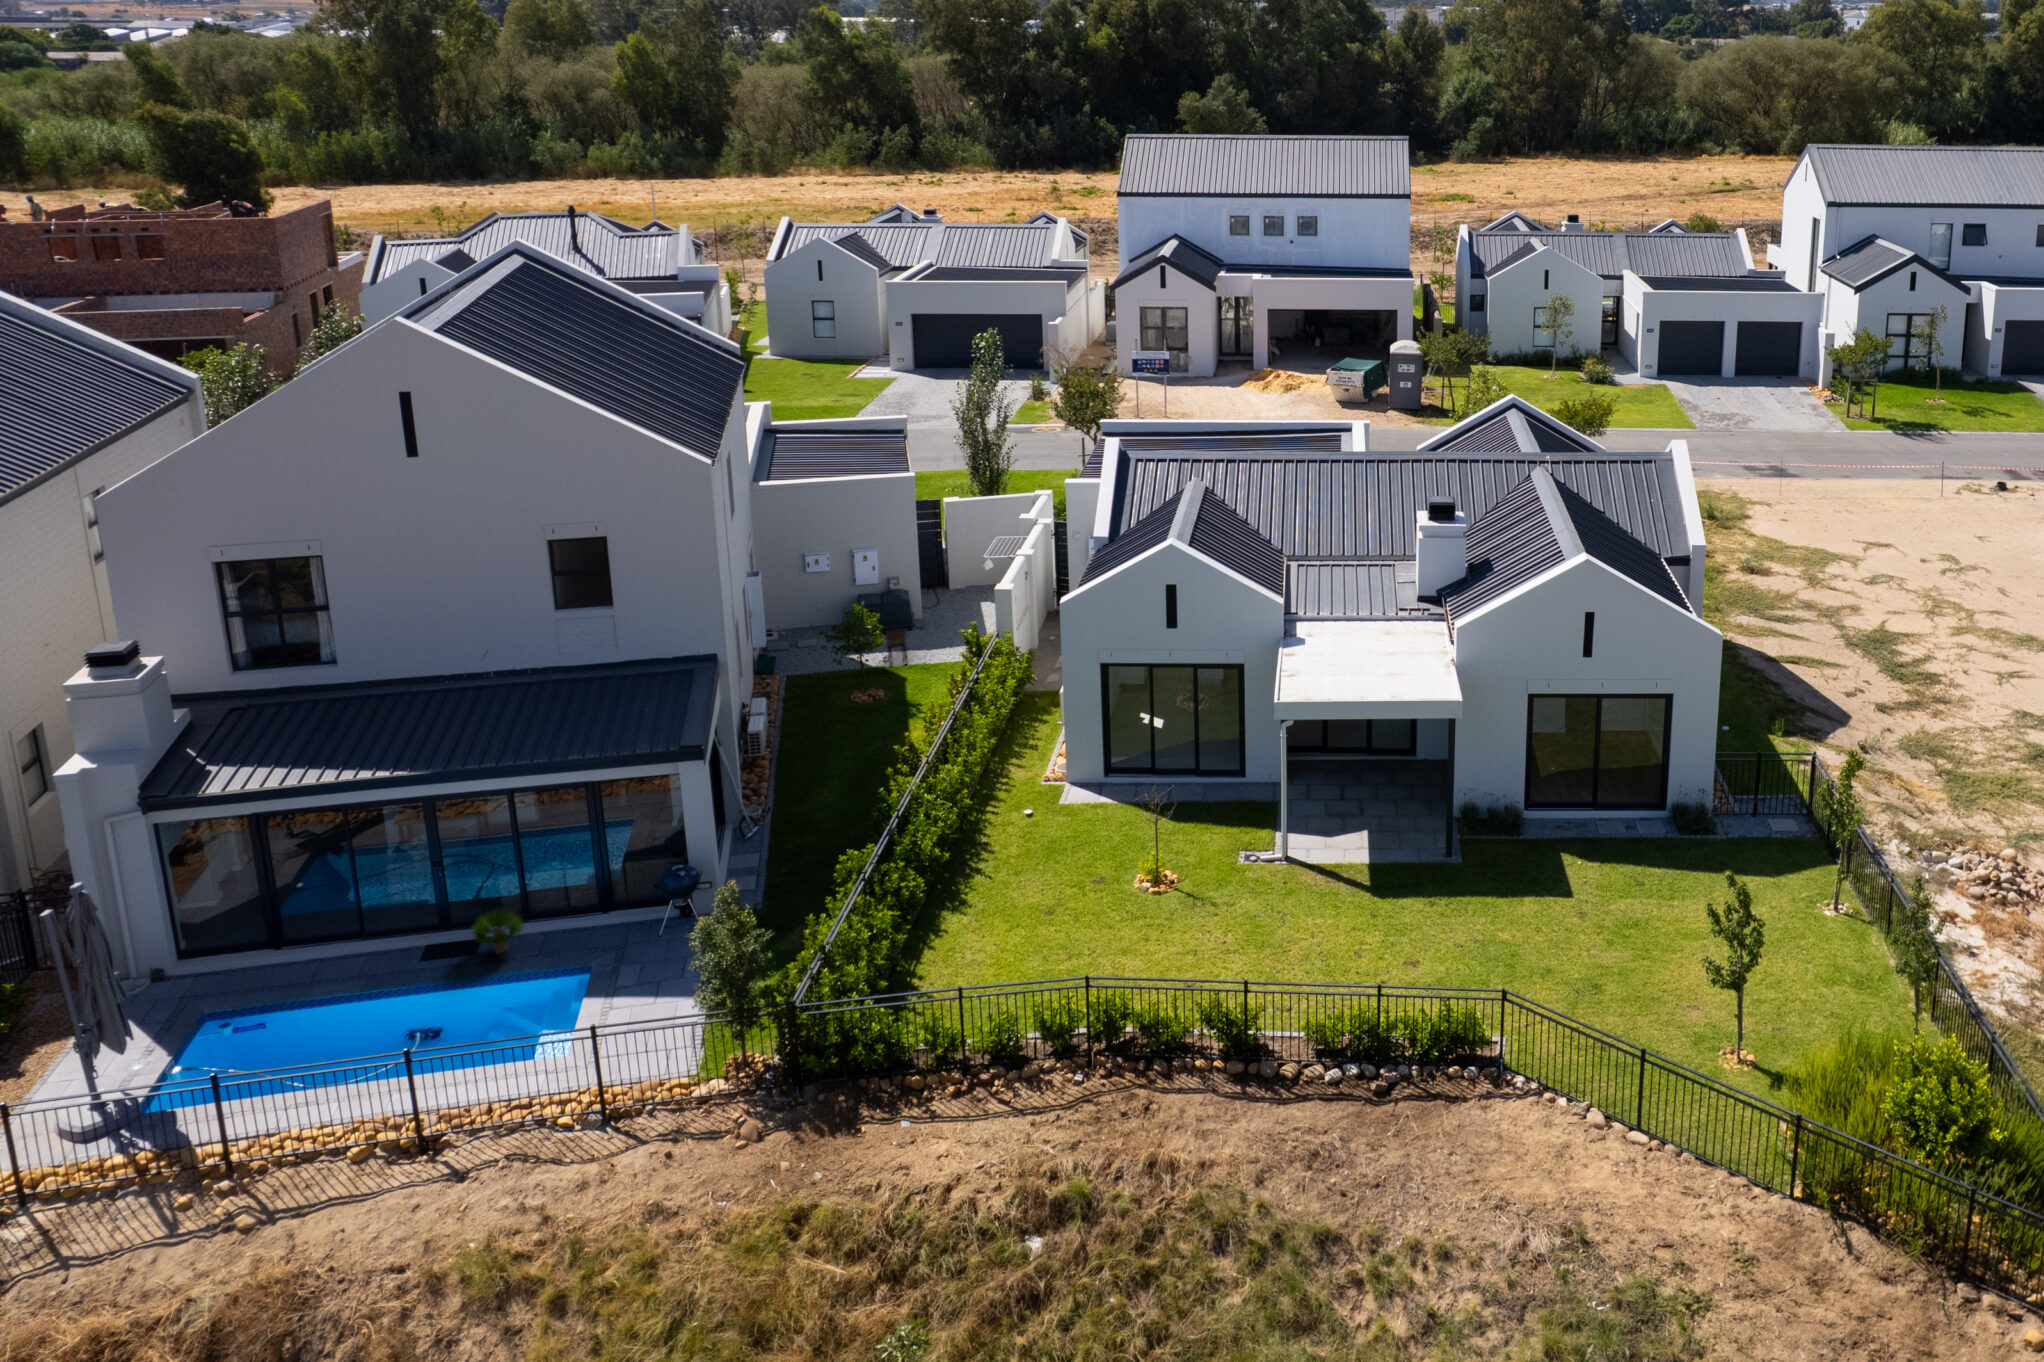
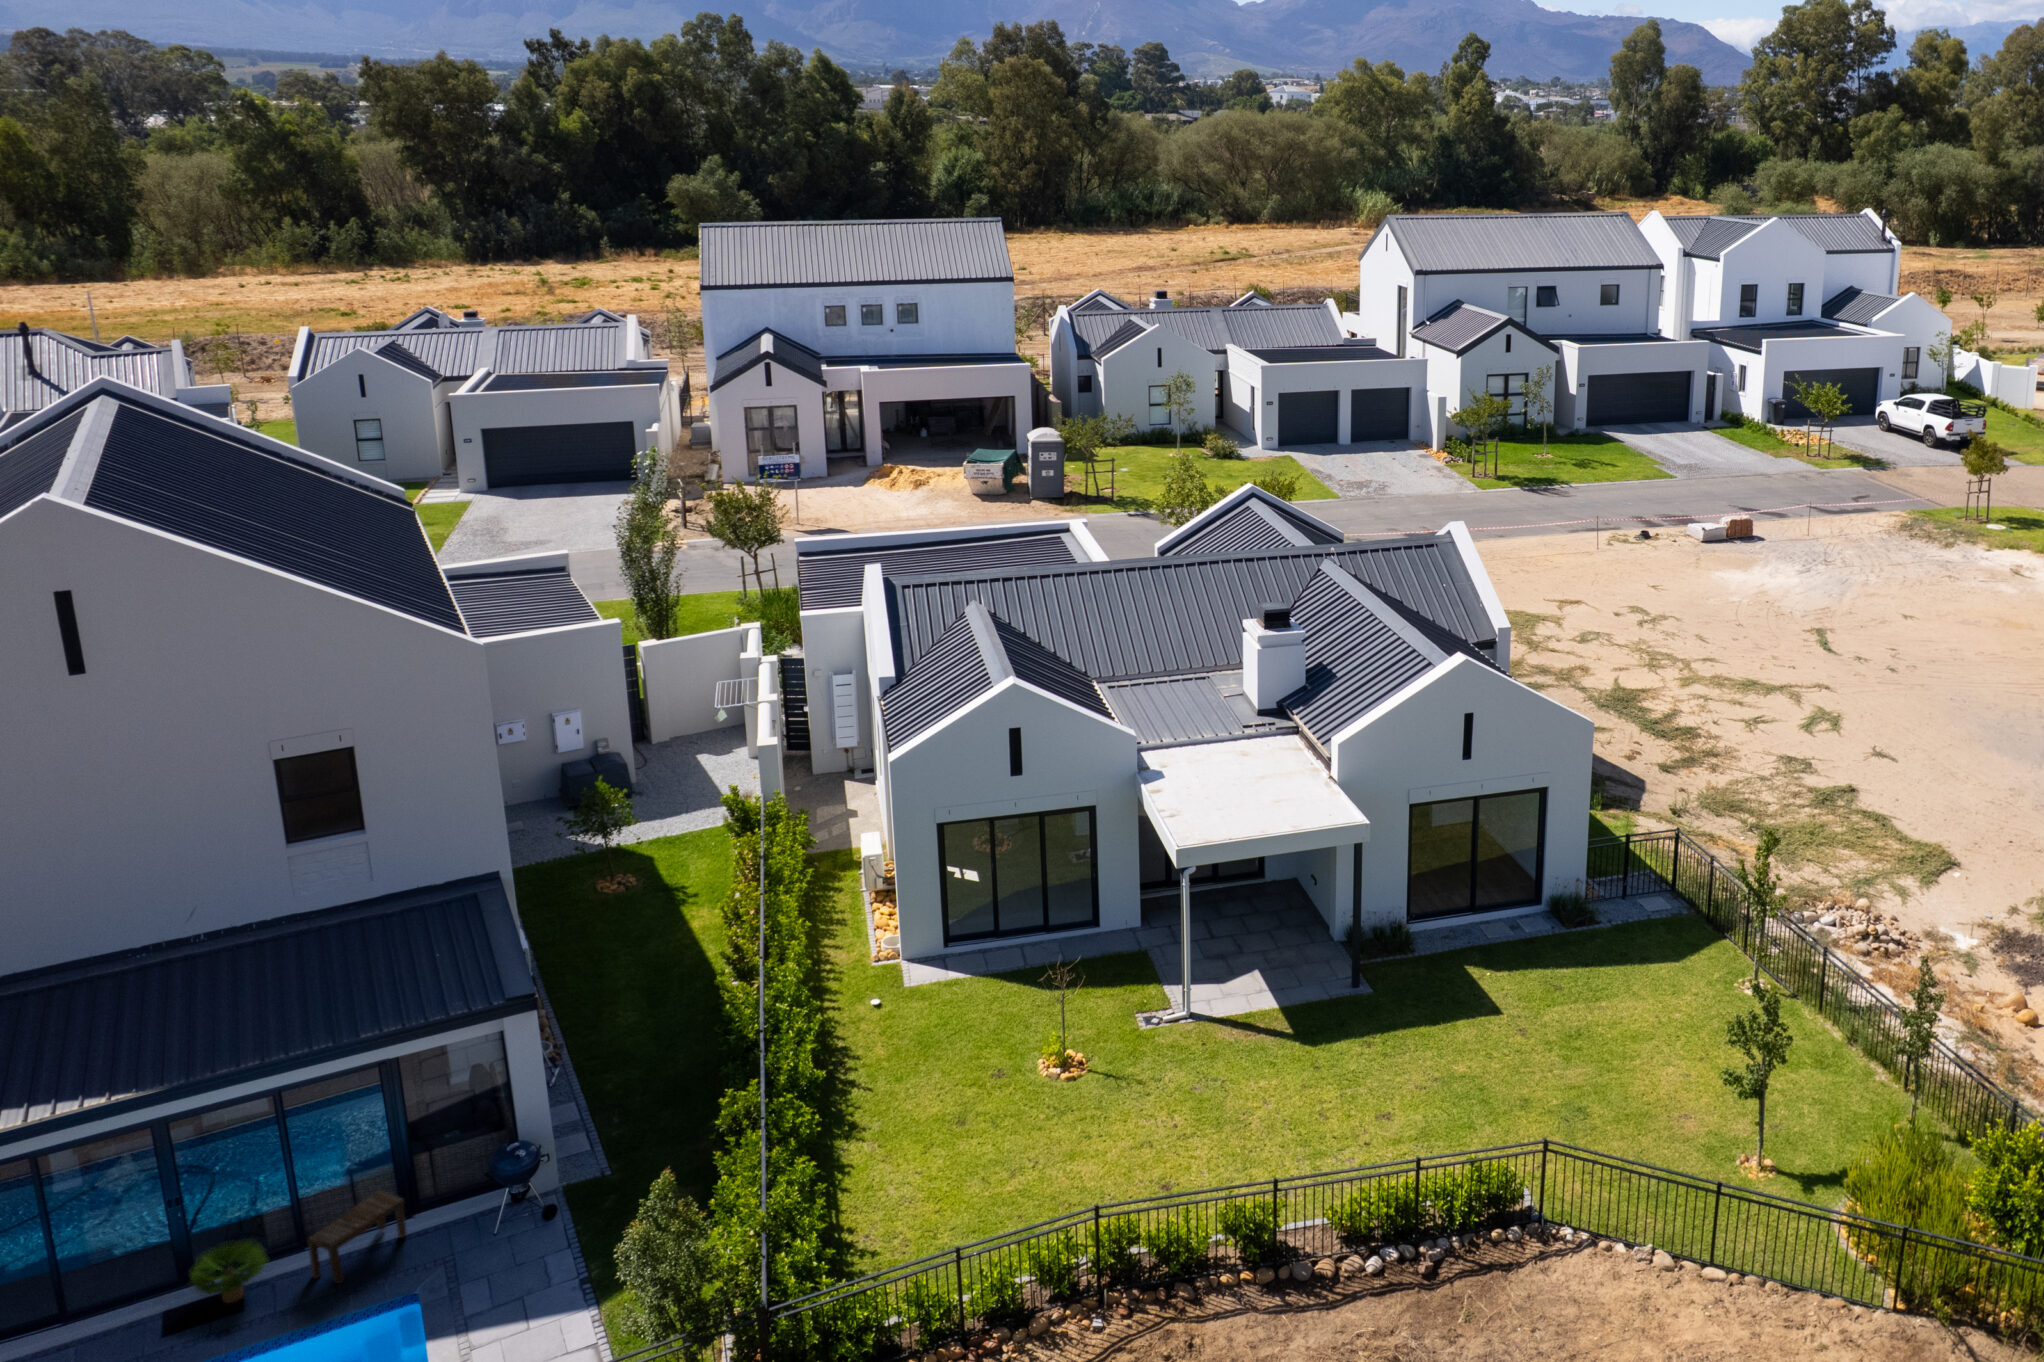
bench: present [886,629,908,667] -> present [307,1190,406,1284]

